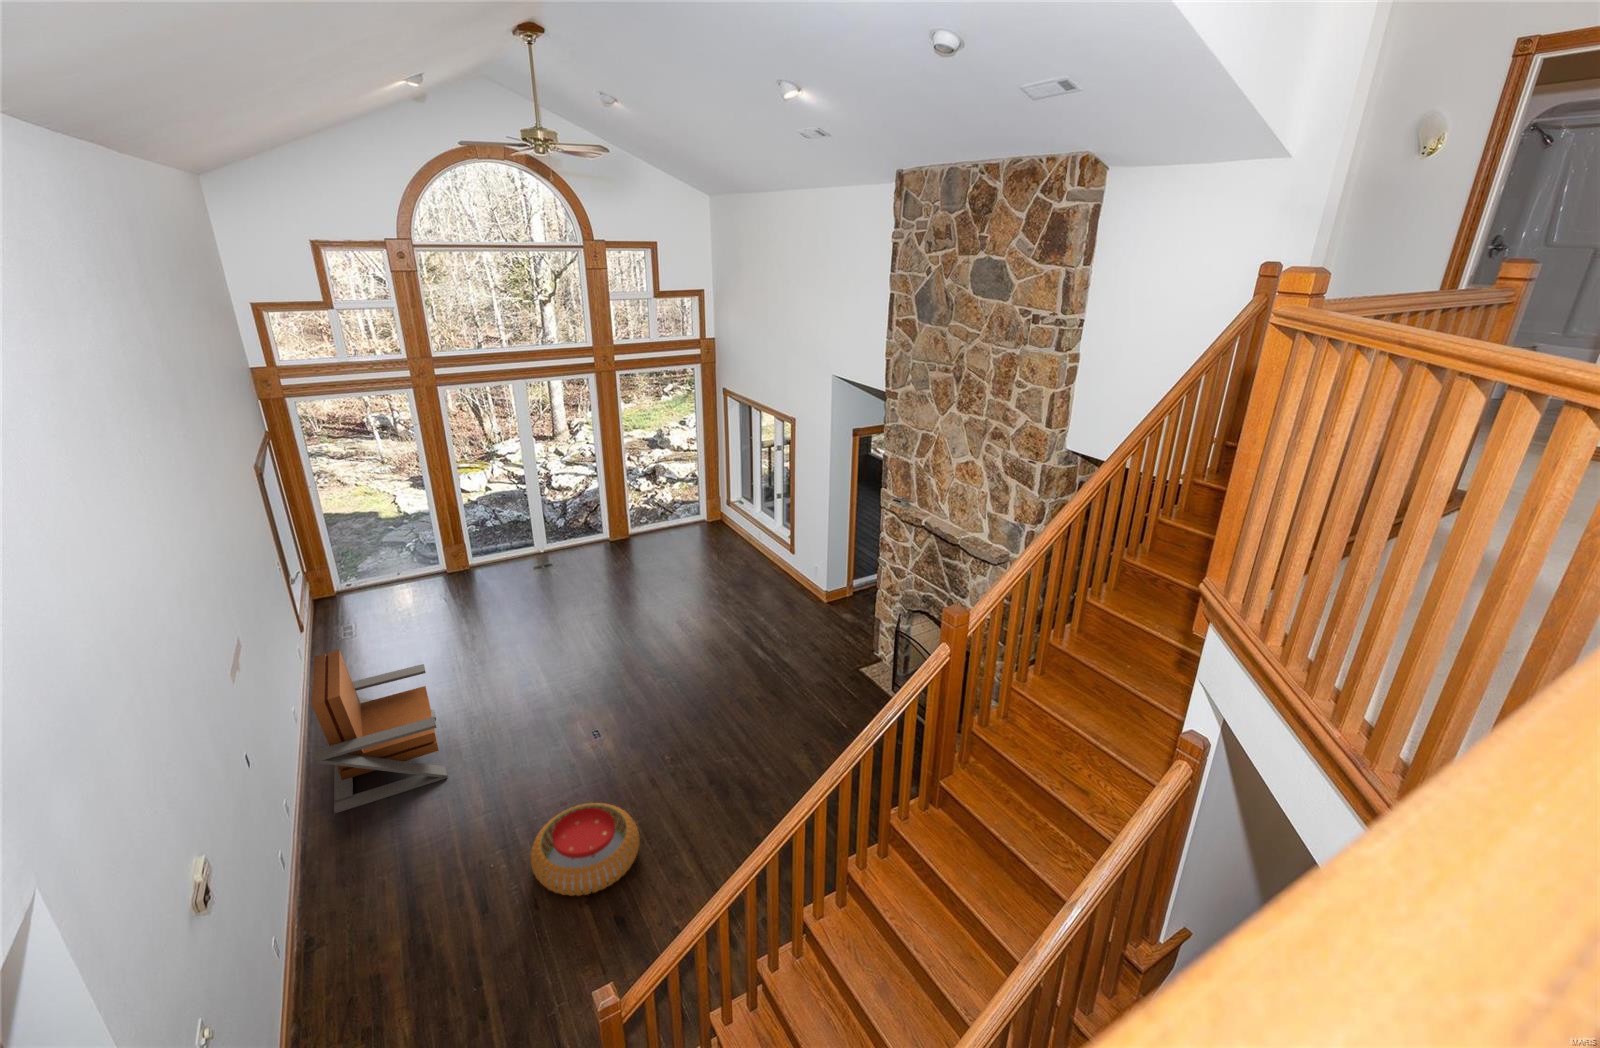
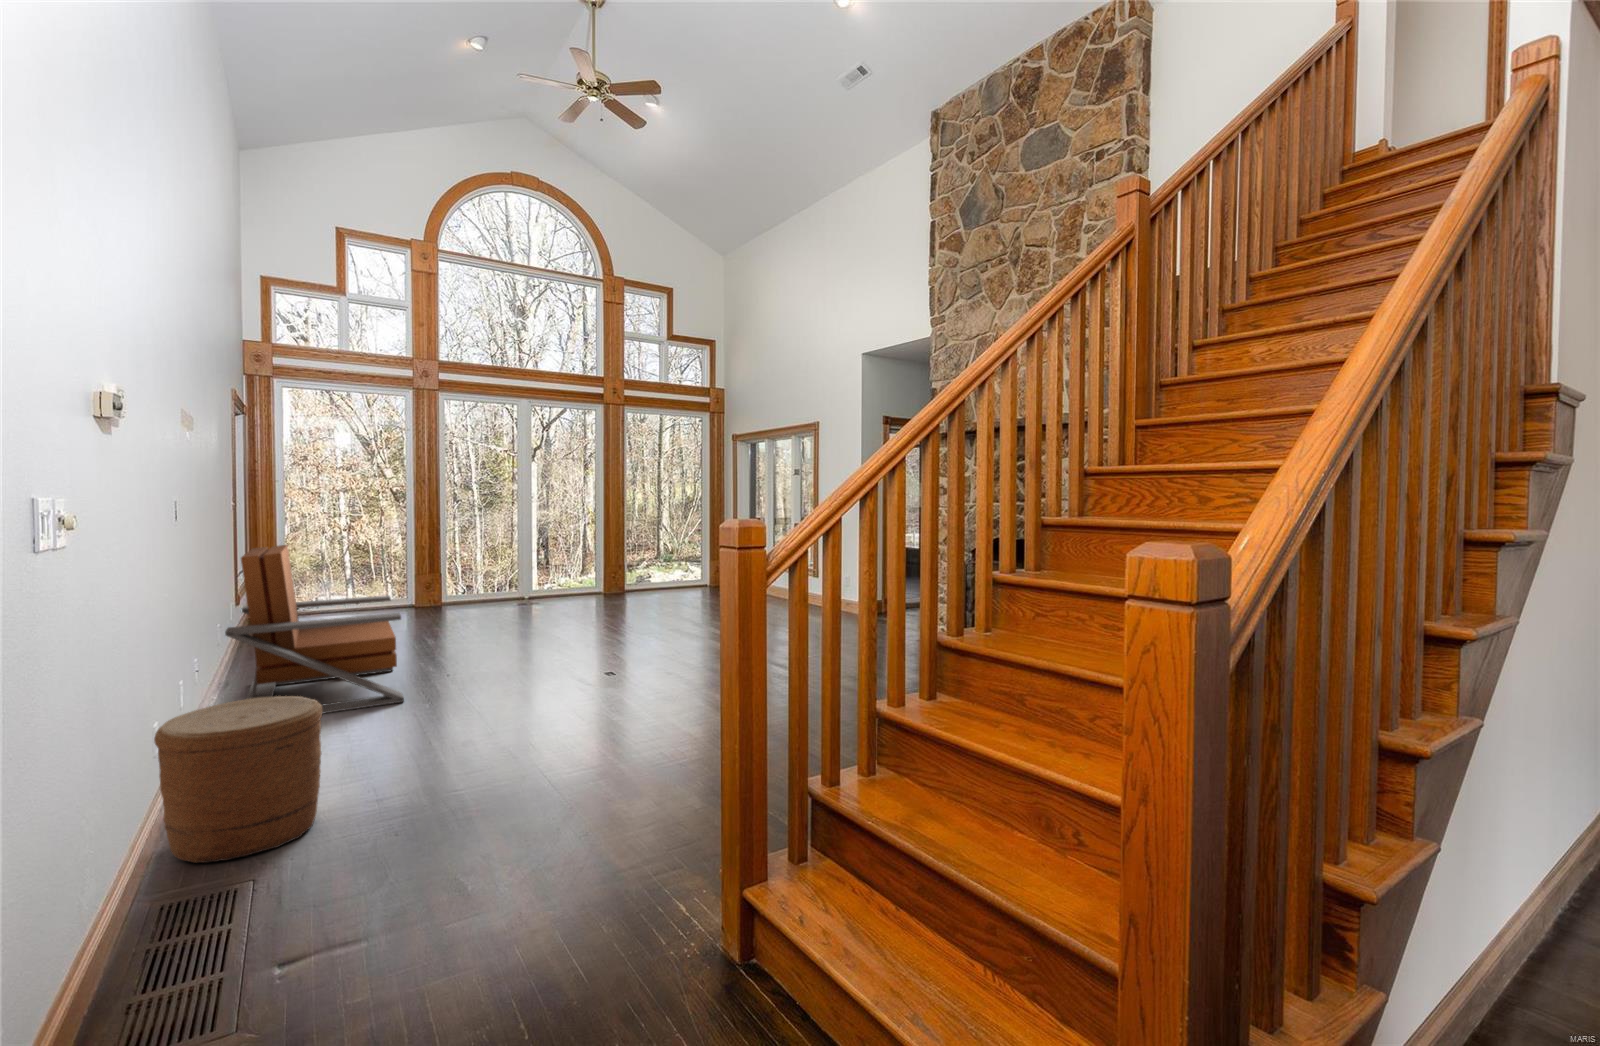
pouf: present [531,803,639,896] -> none [522,682,678,770]
woven basket: none [302,885,405,1005] -> present [154,696,322,863]

